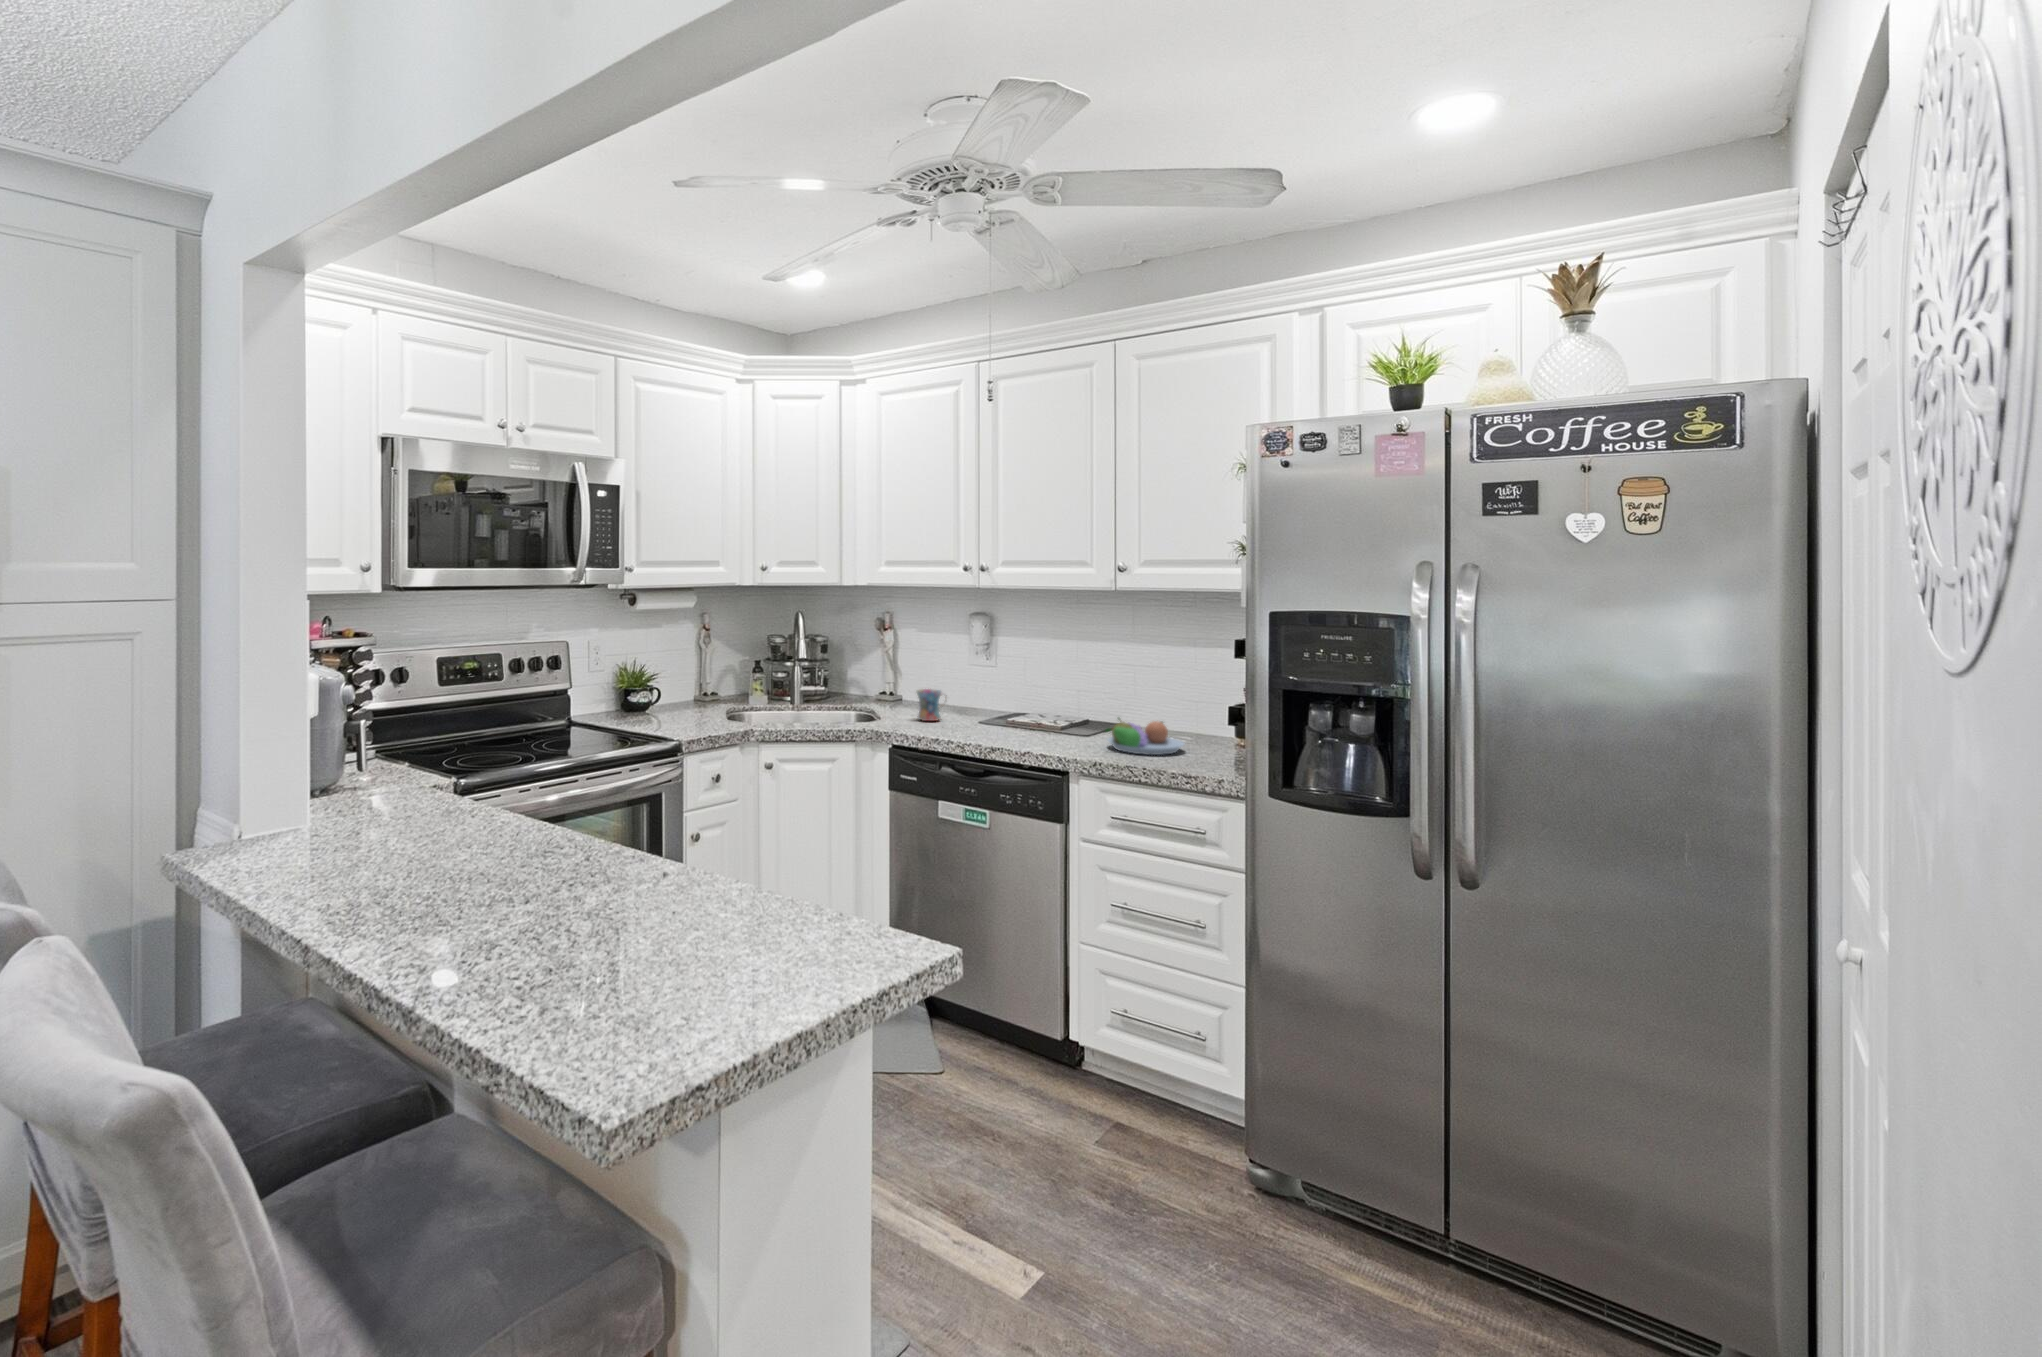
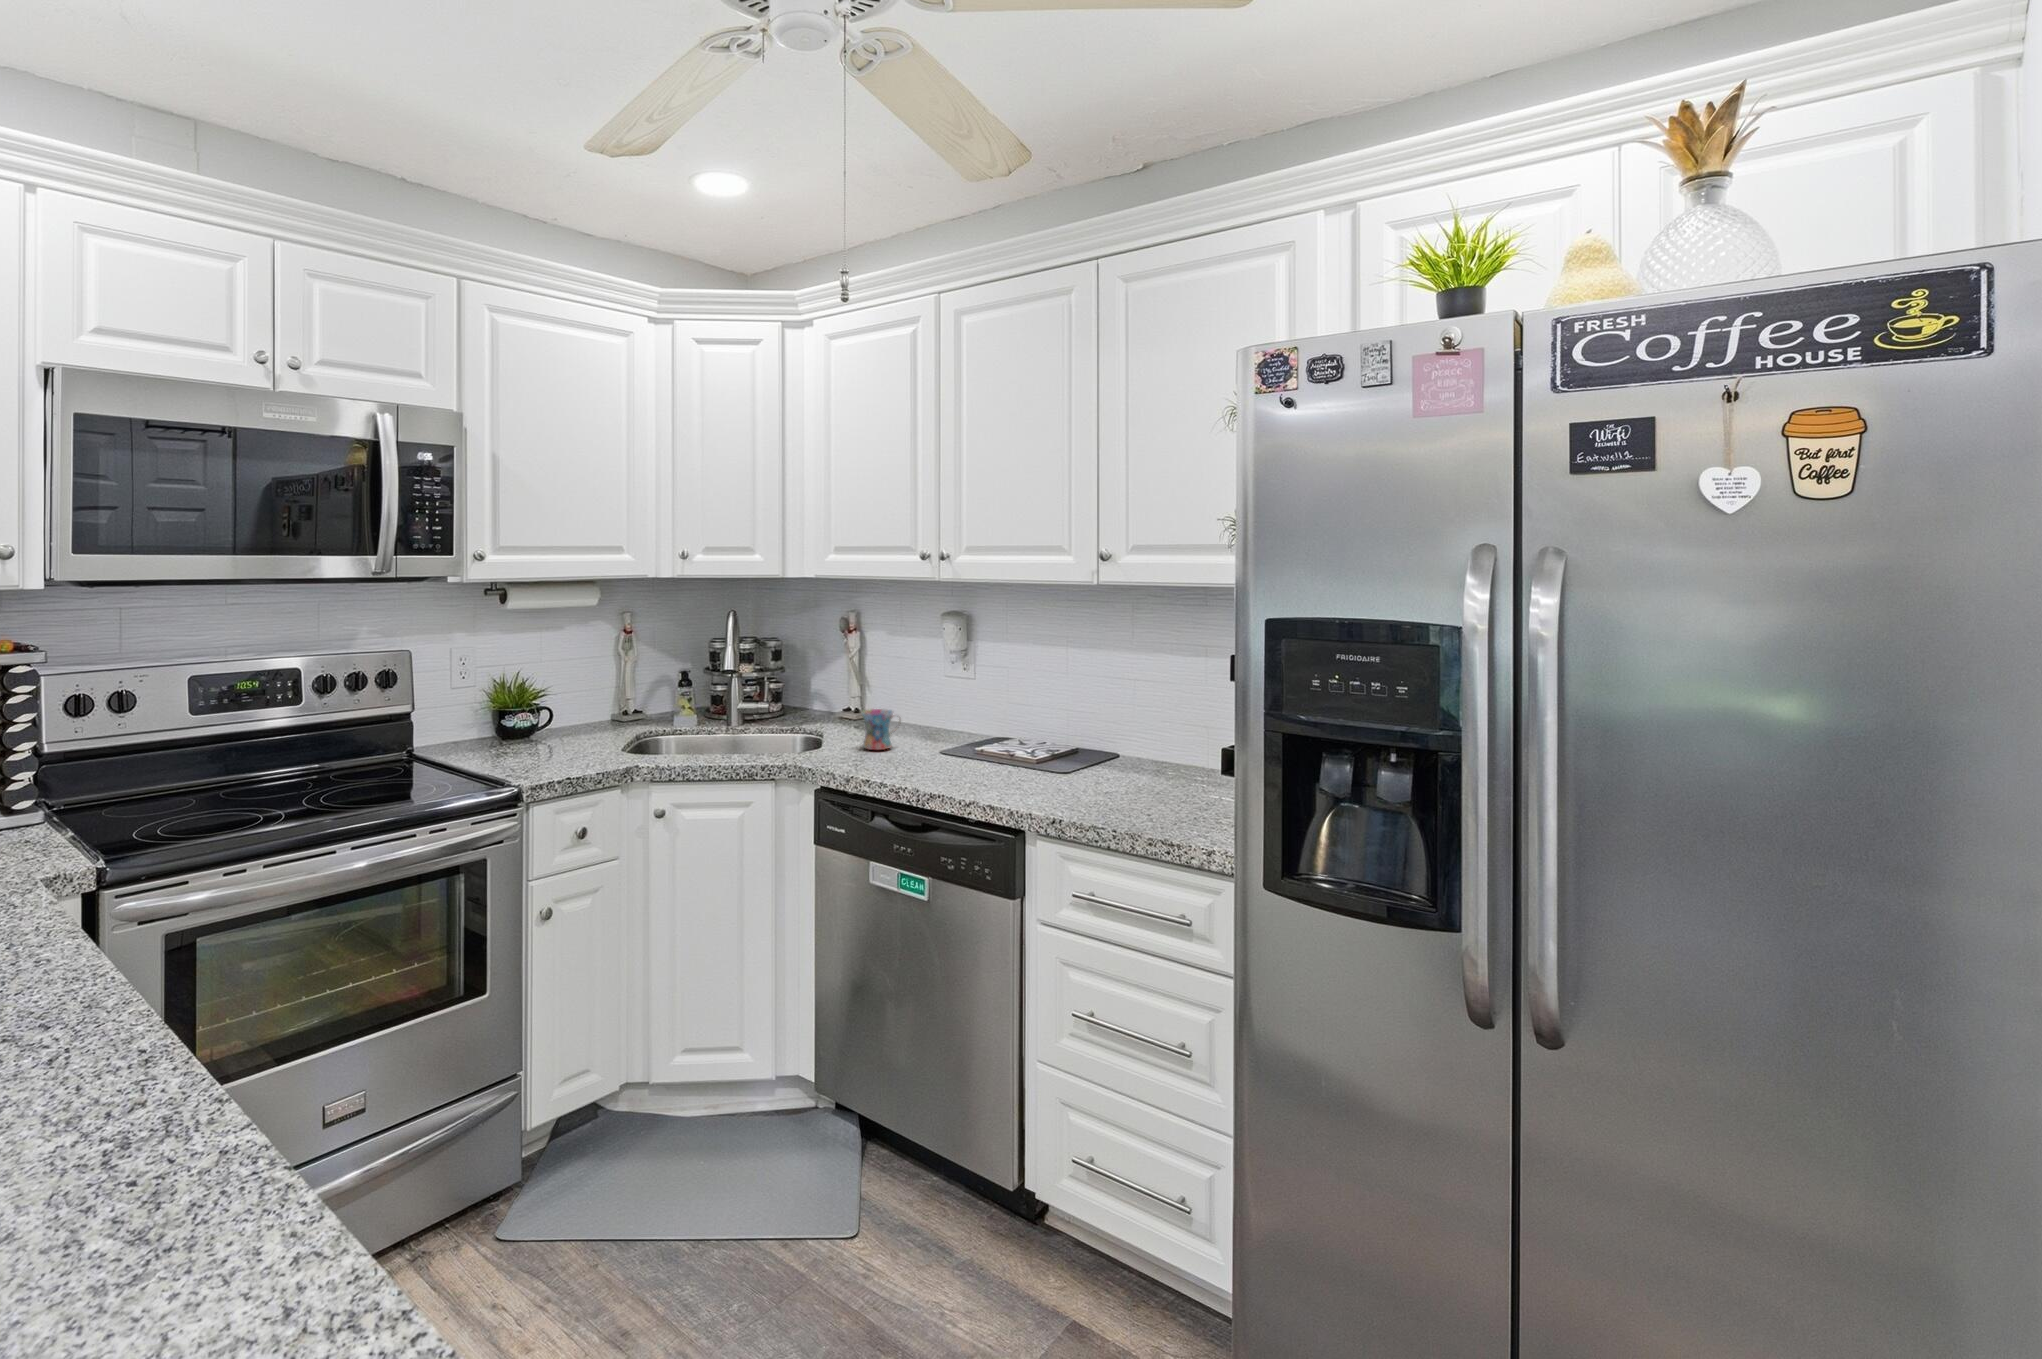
fruit bowl: present [1106,718,1184,755] -> none [1074,750,1179,803]

